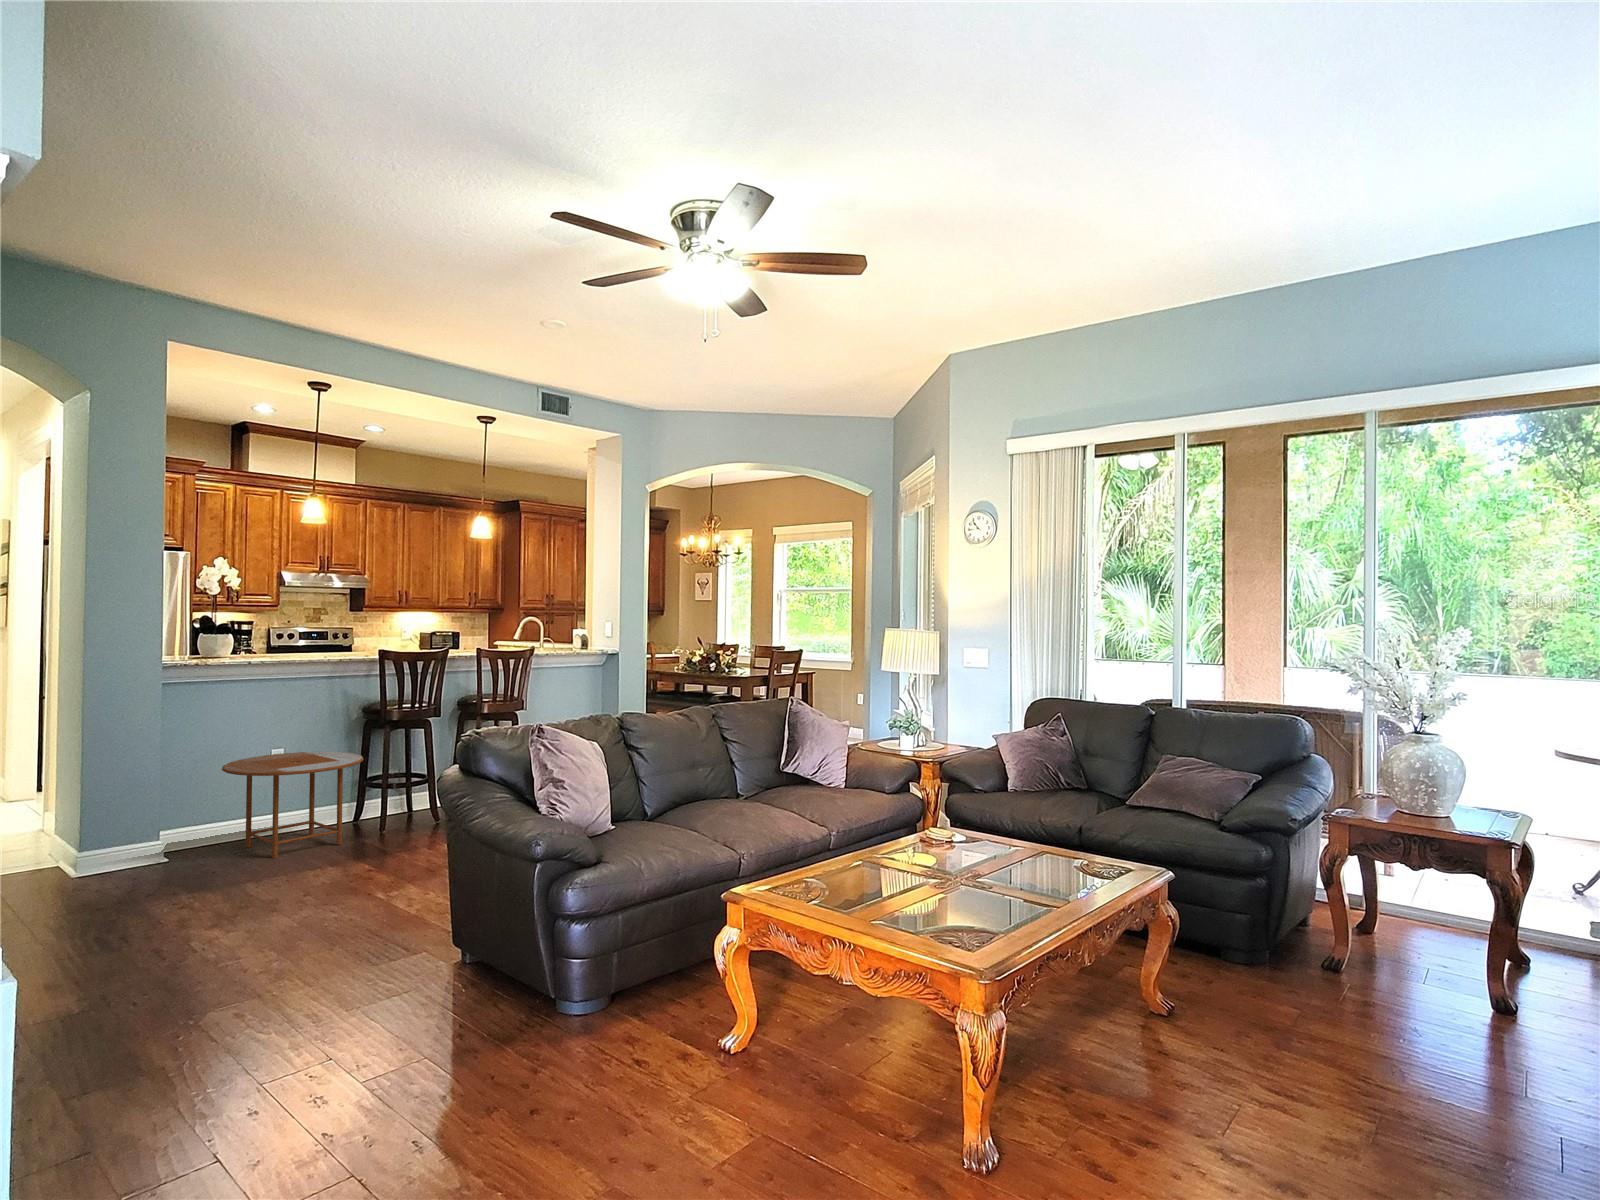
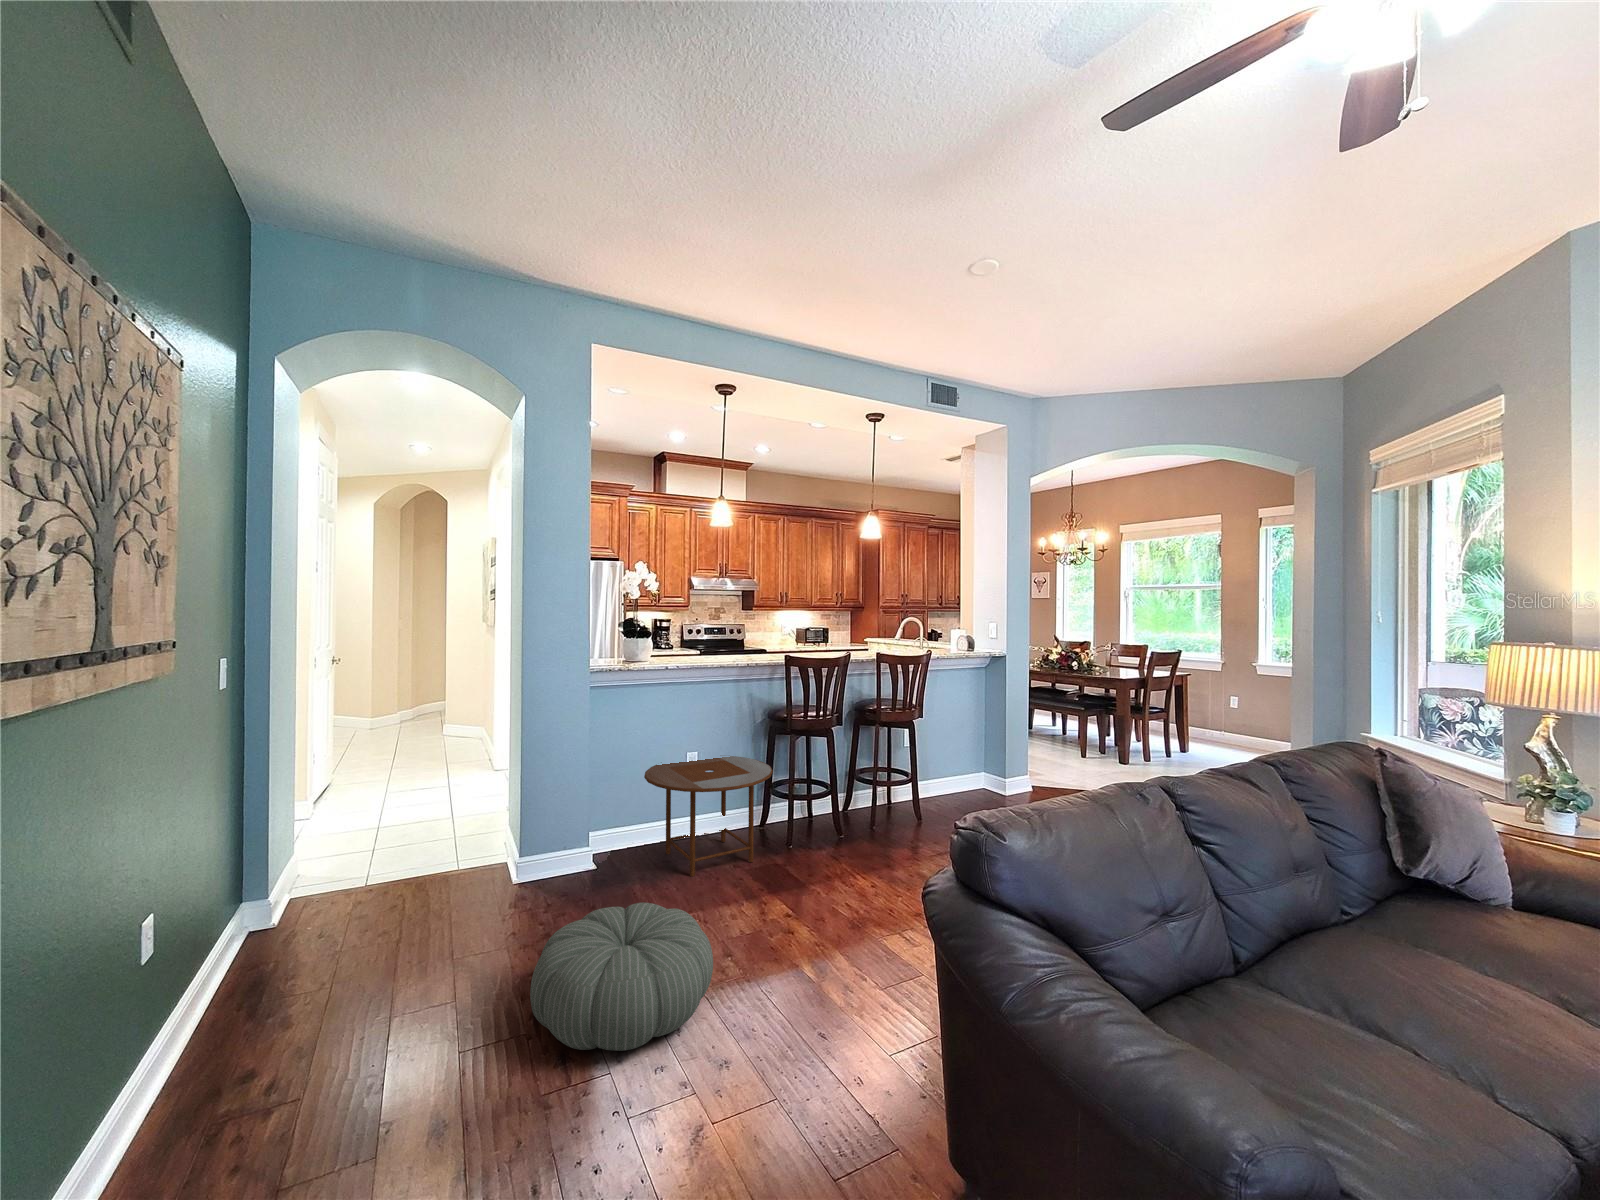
pouf: none [118,851,289,943] -> present [530,903,713,1051]

